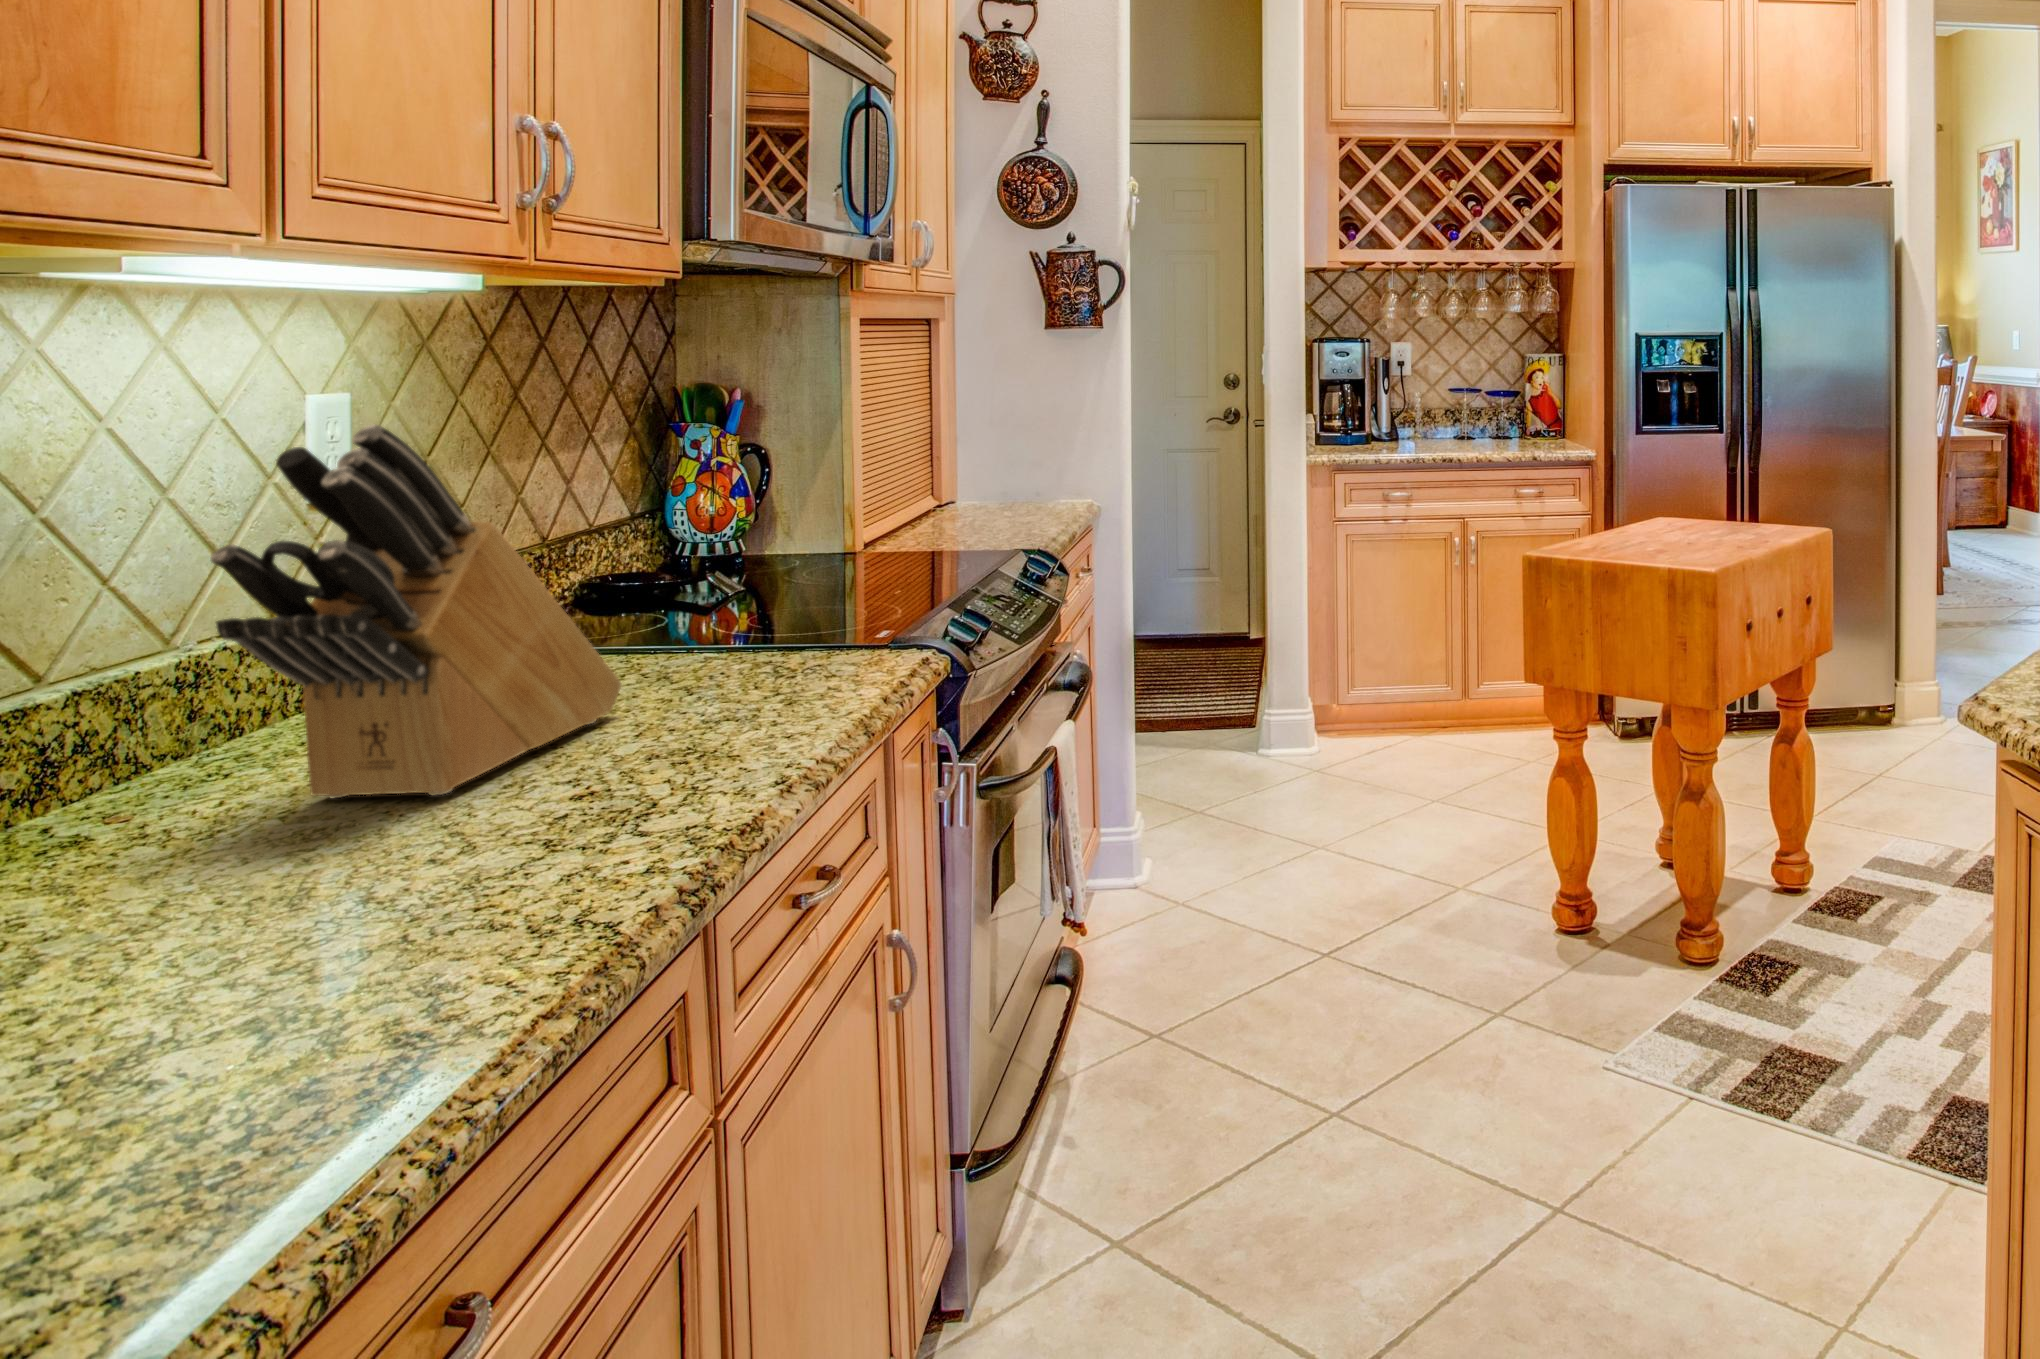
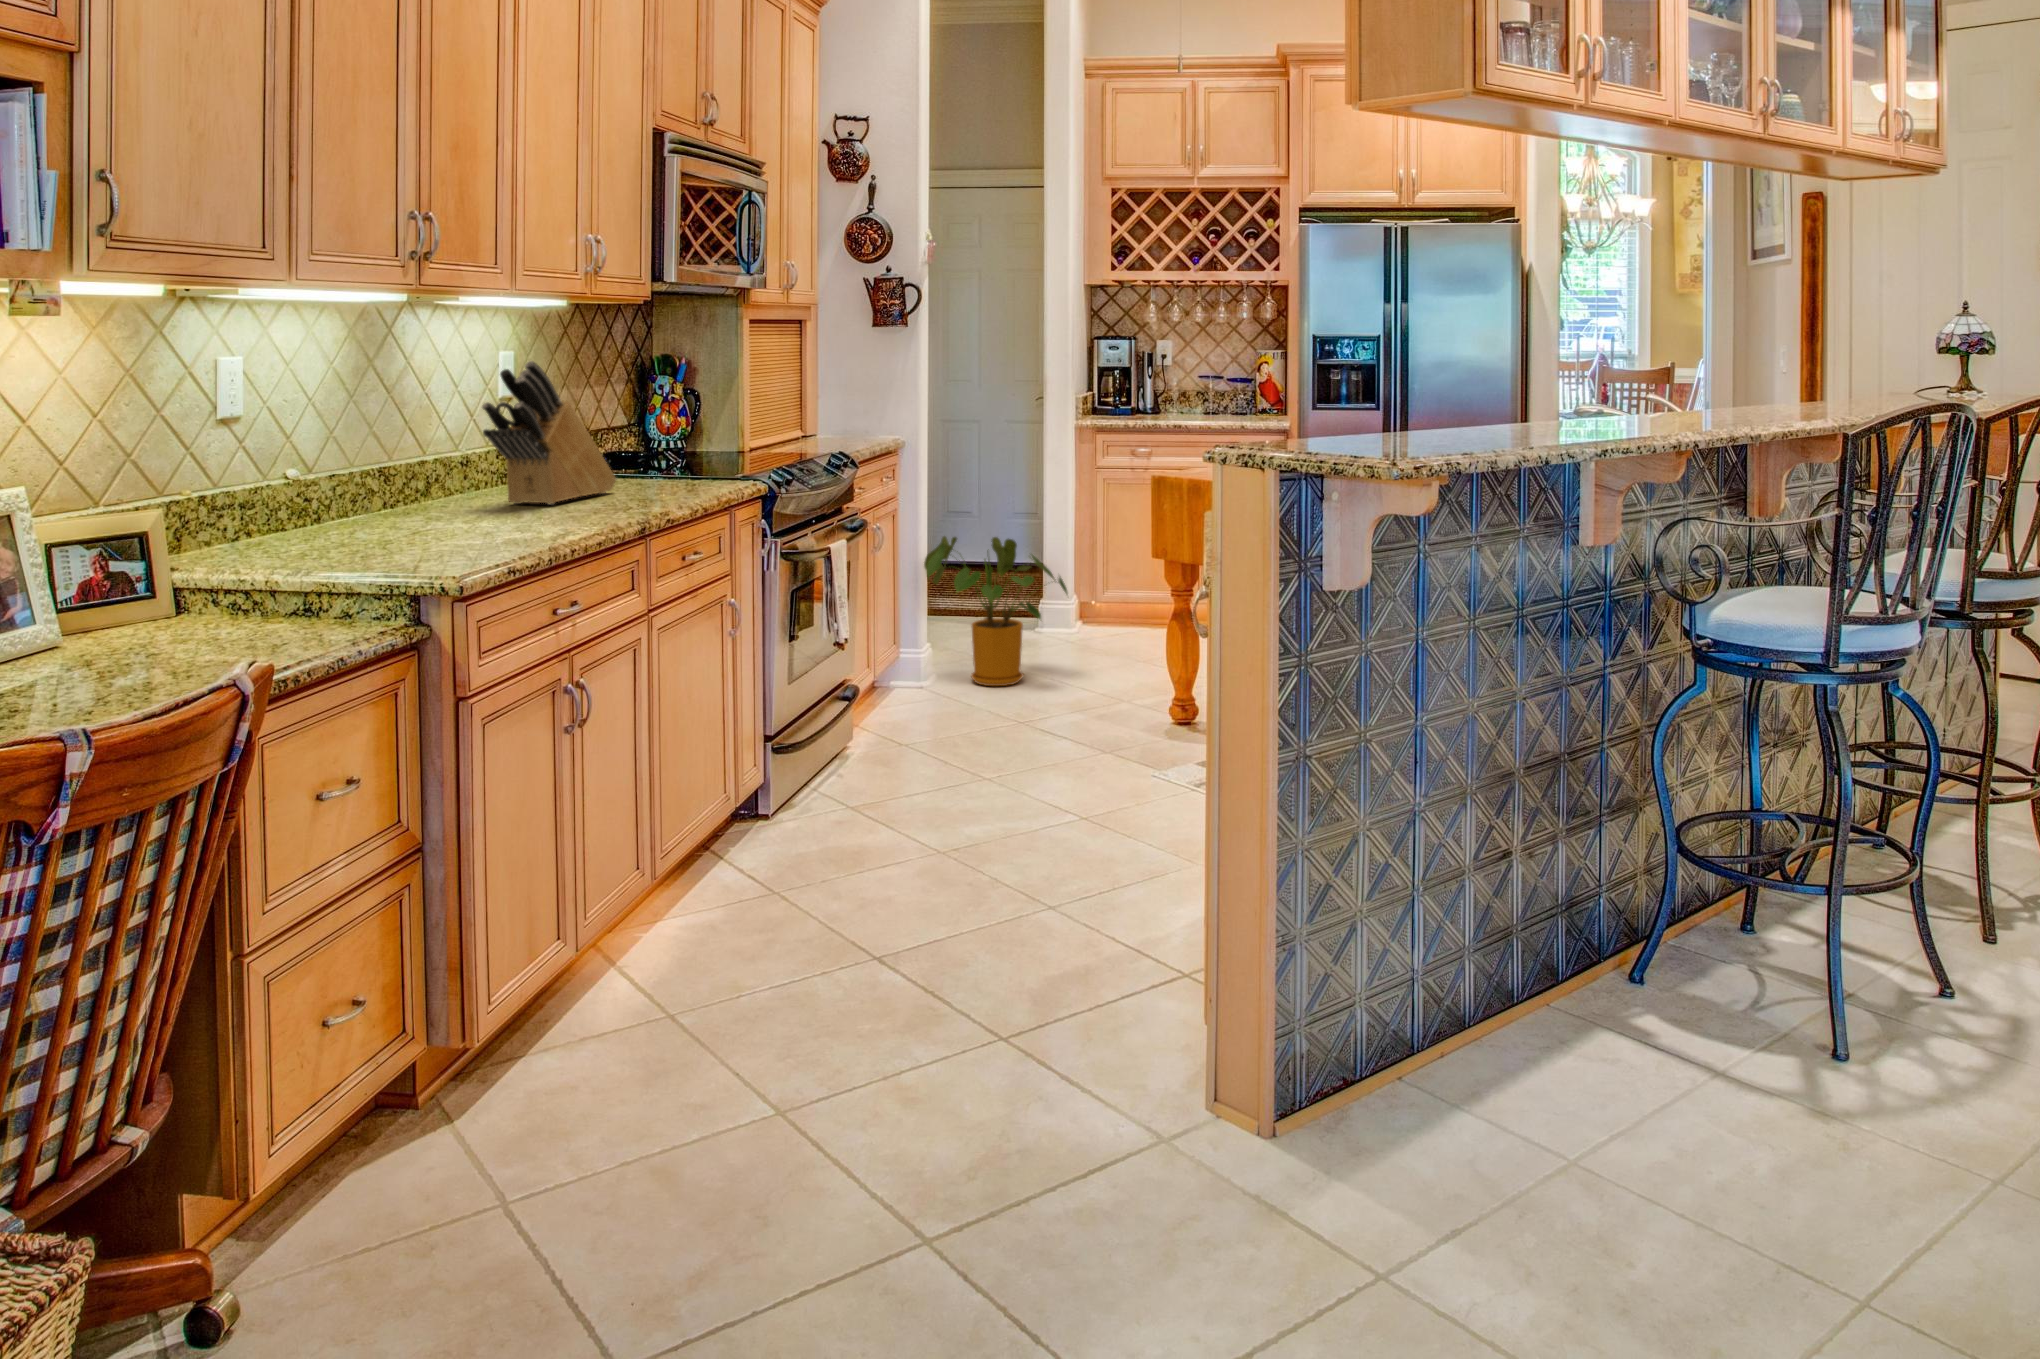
house plant: none [1124,642,1355,872] -> present [924,536,1067,686]

